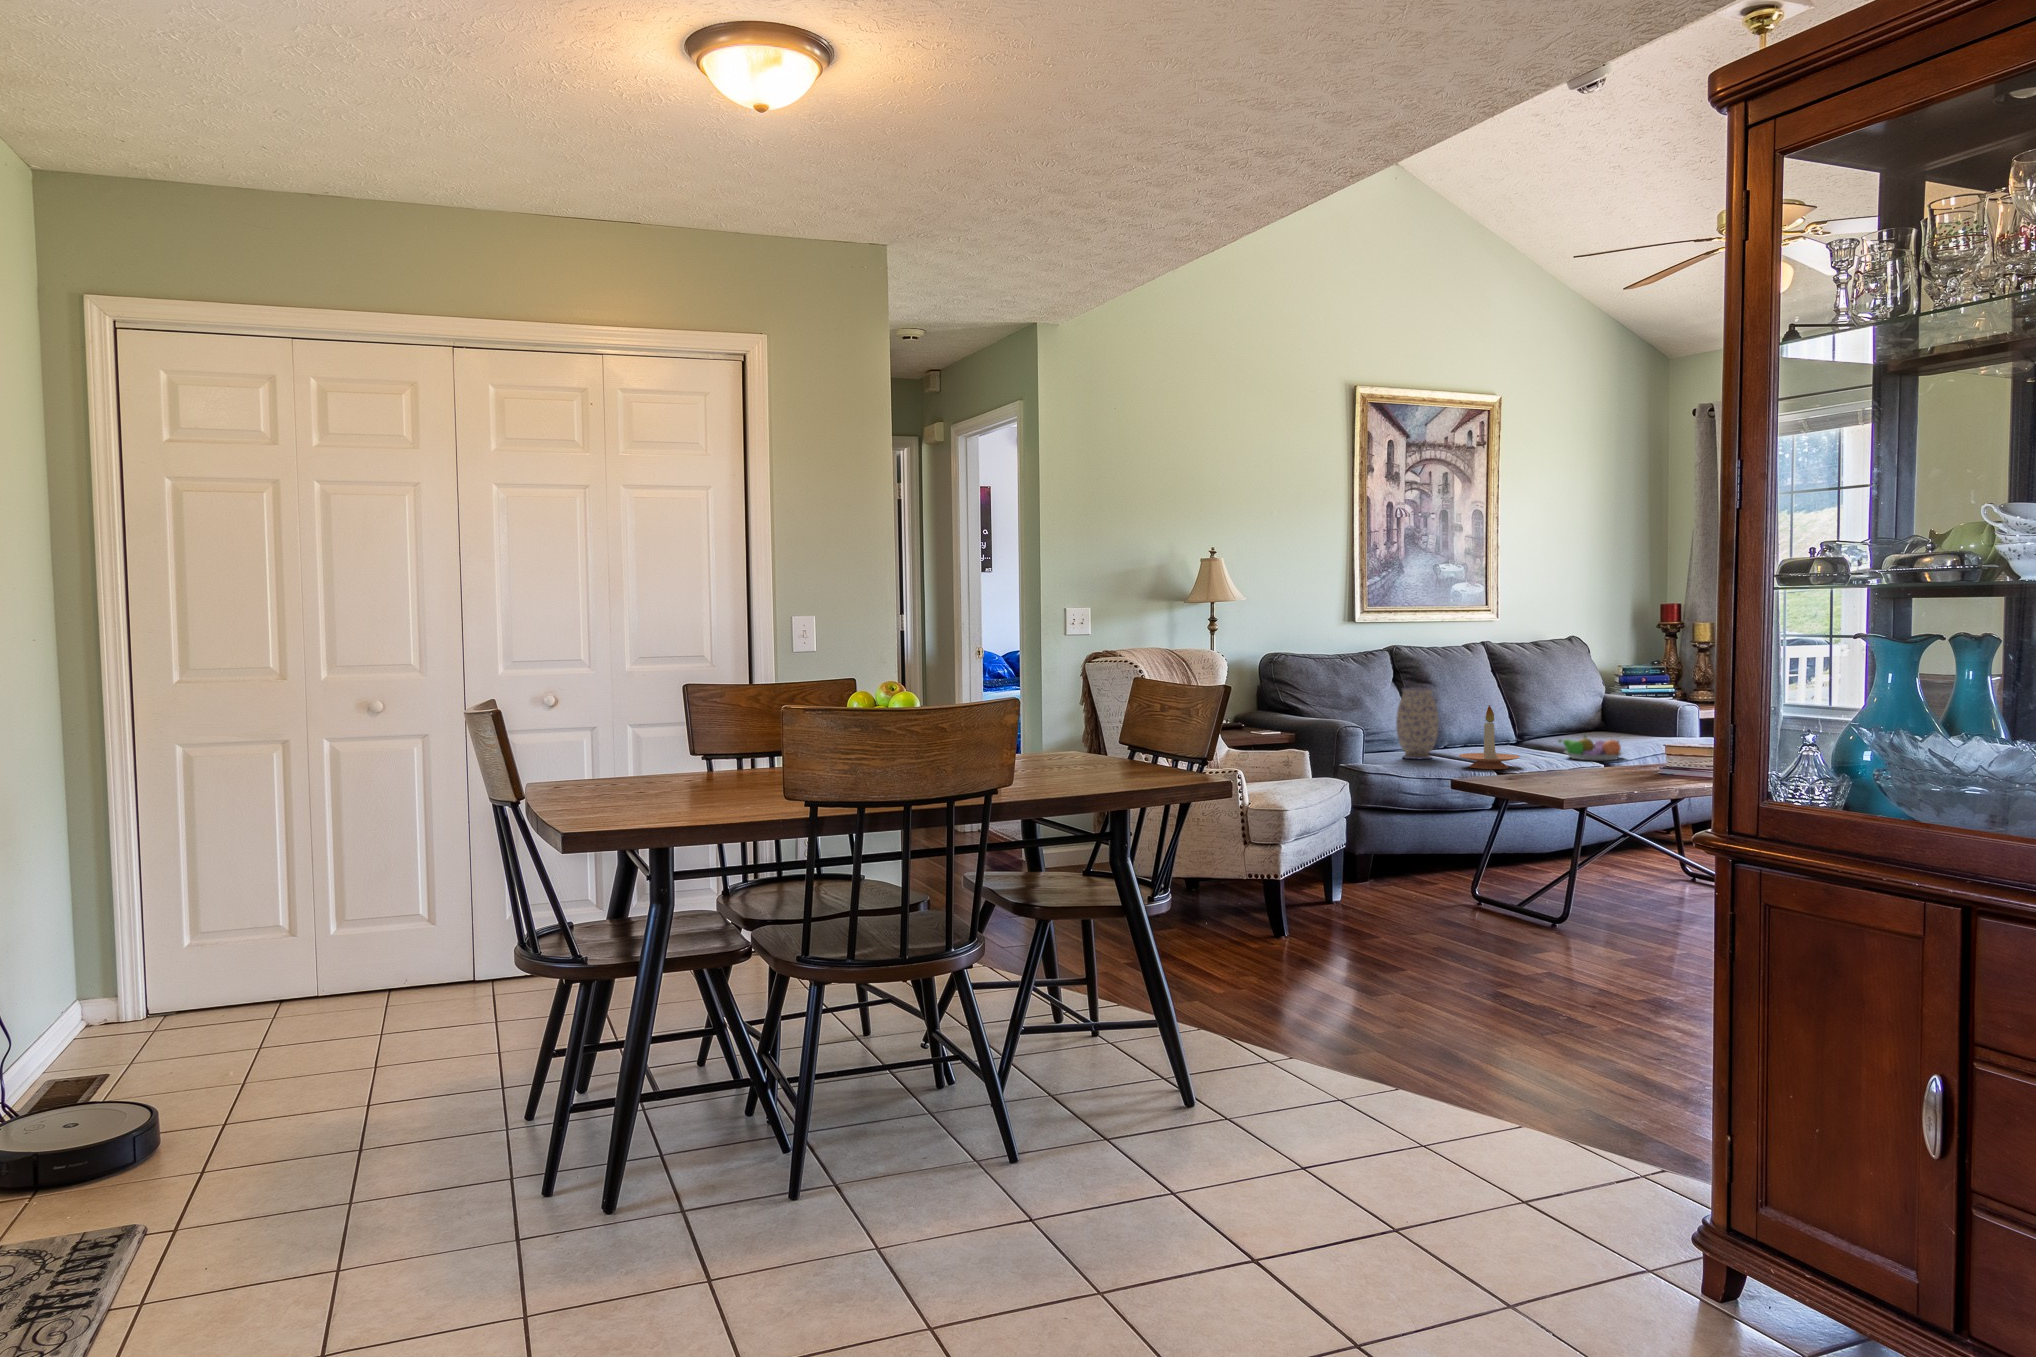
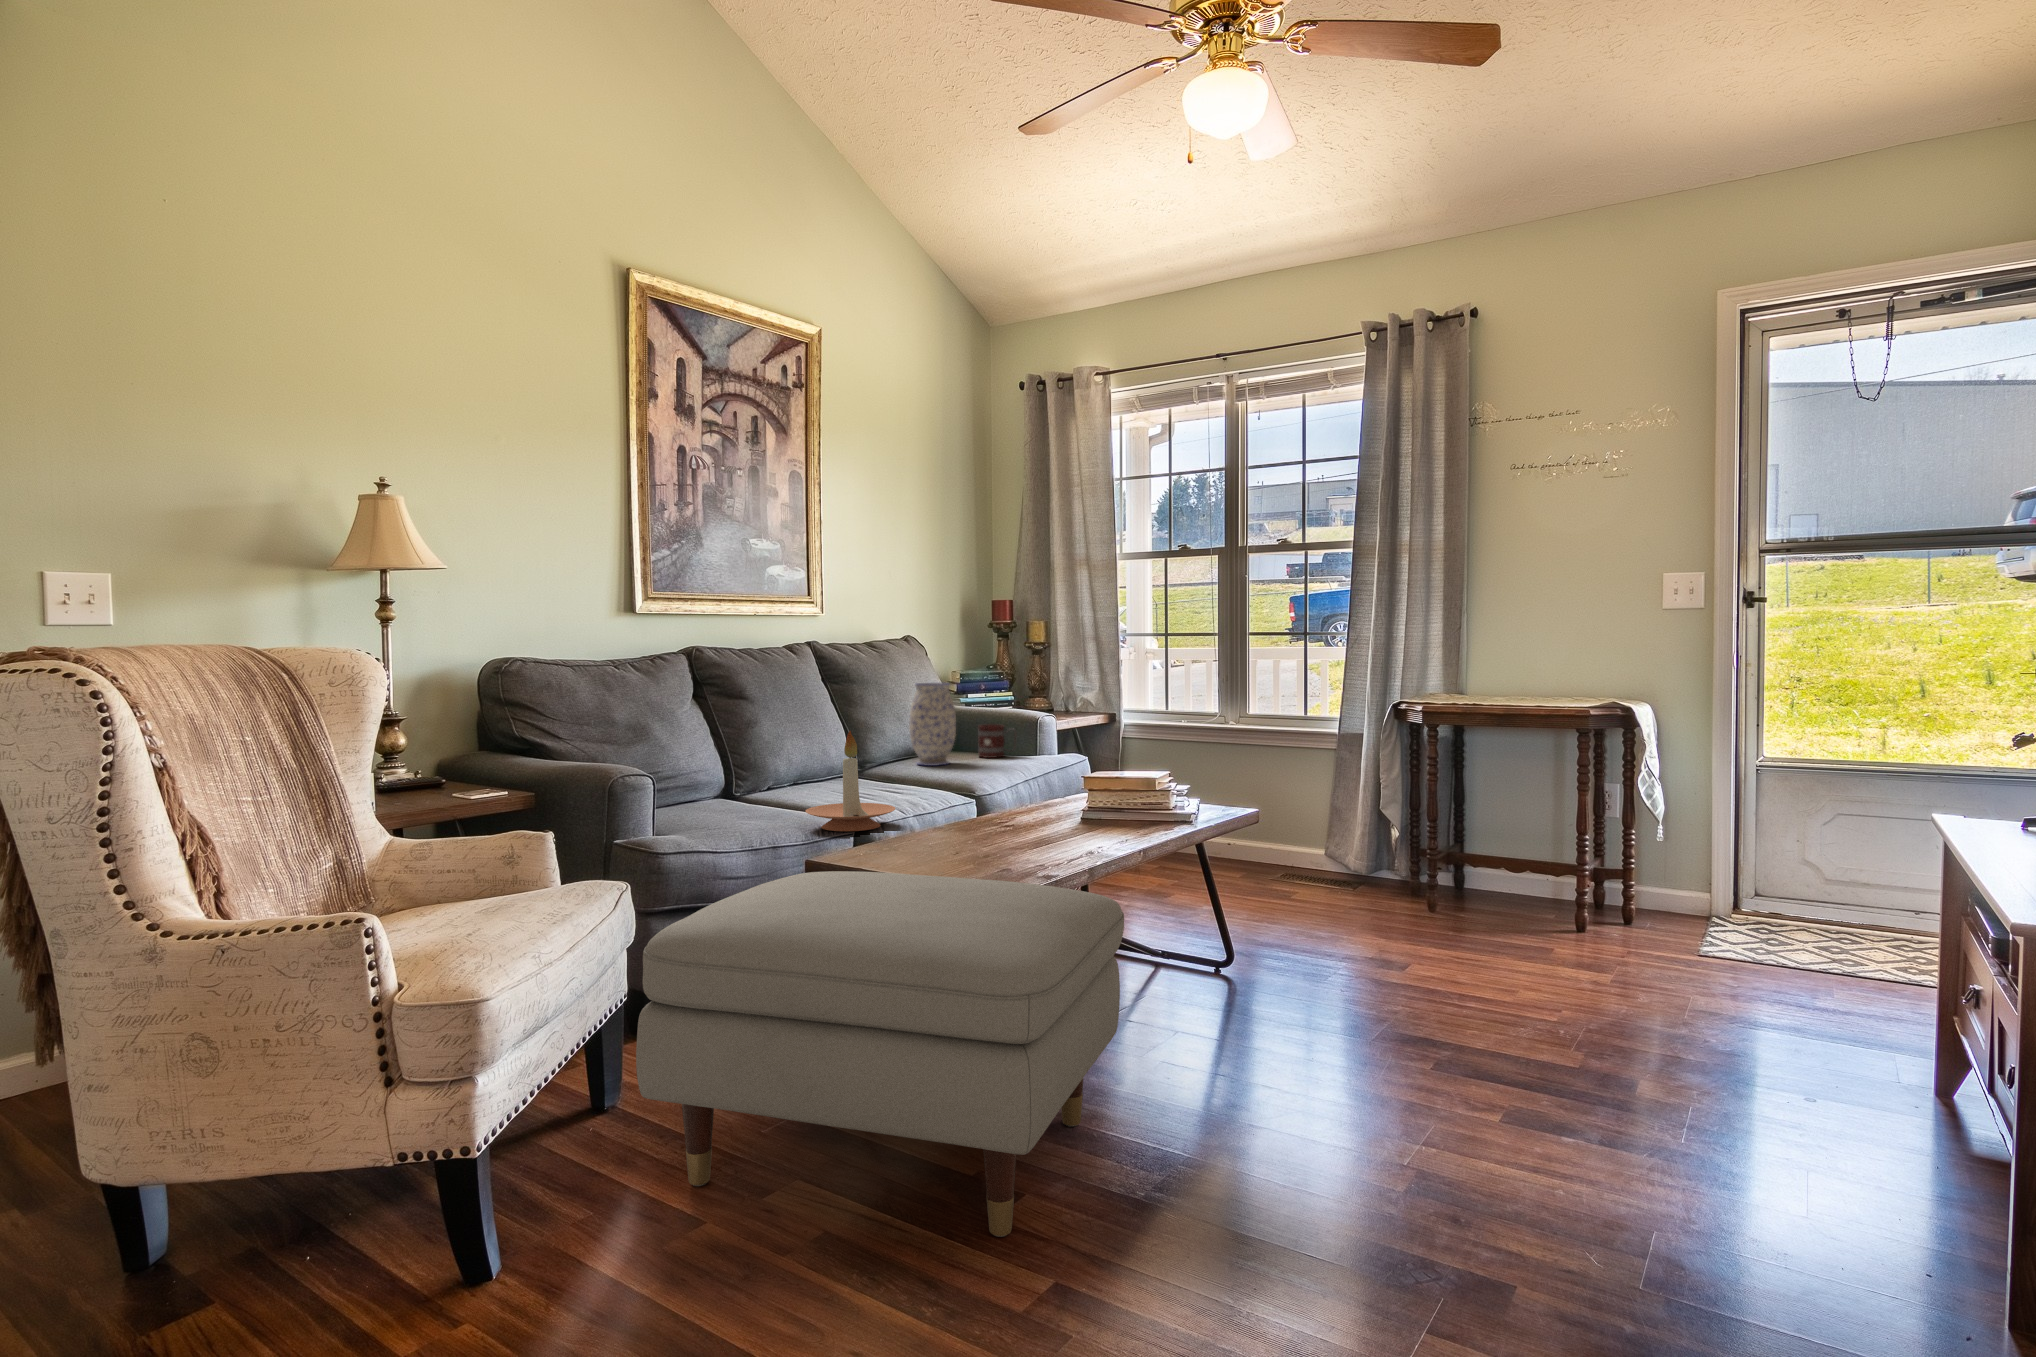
vase: present [1396,687,1438,759] -> present [909,683,956,766]
mug: none [1624,710,1658,737] -> present [978,724,1017,758]
fruit bowl: present [1559,736,1622,760] -> none [931,764,1016,802]
ottoman: none [1351,782,1629,953] -> present [636,871,1124,1237]

